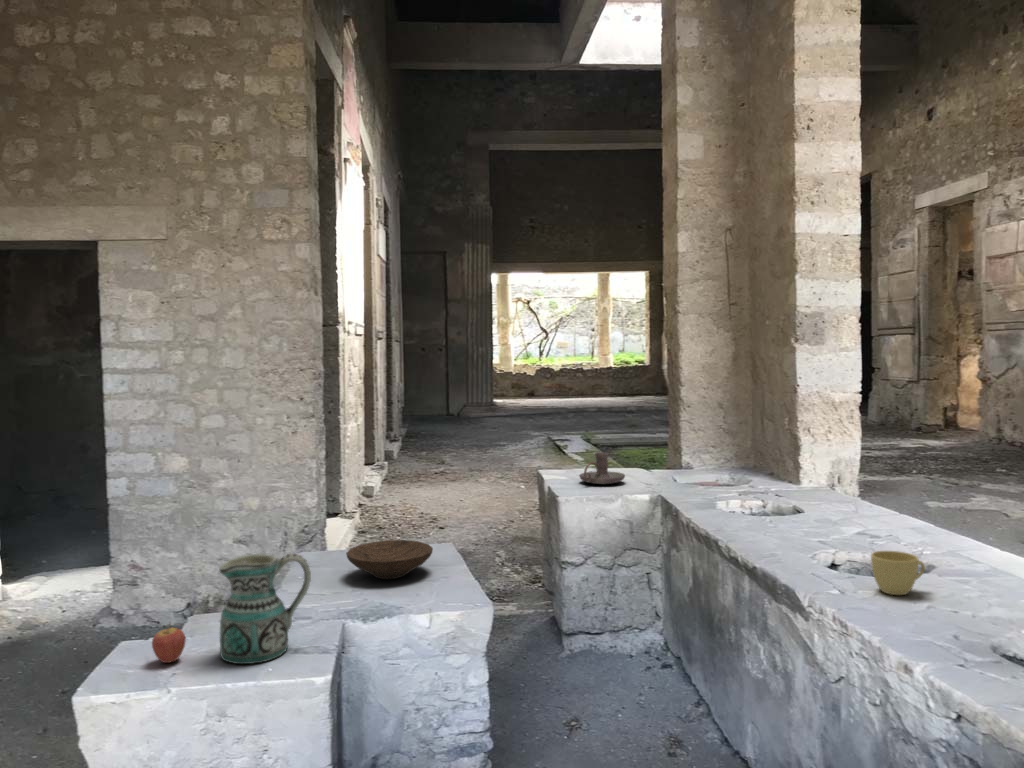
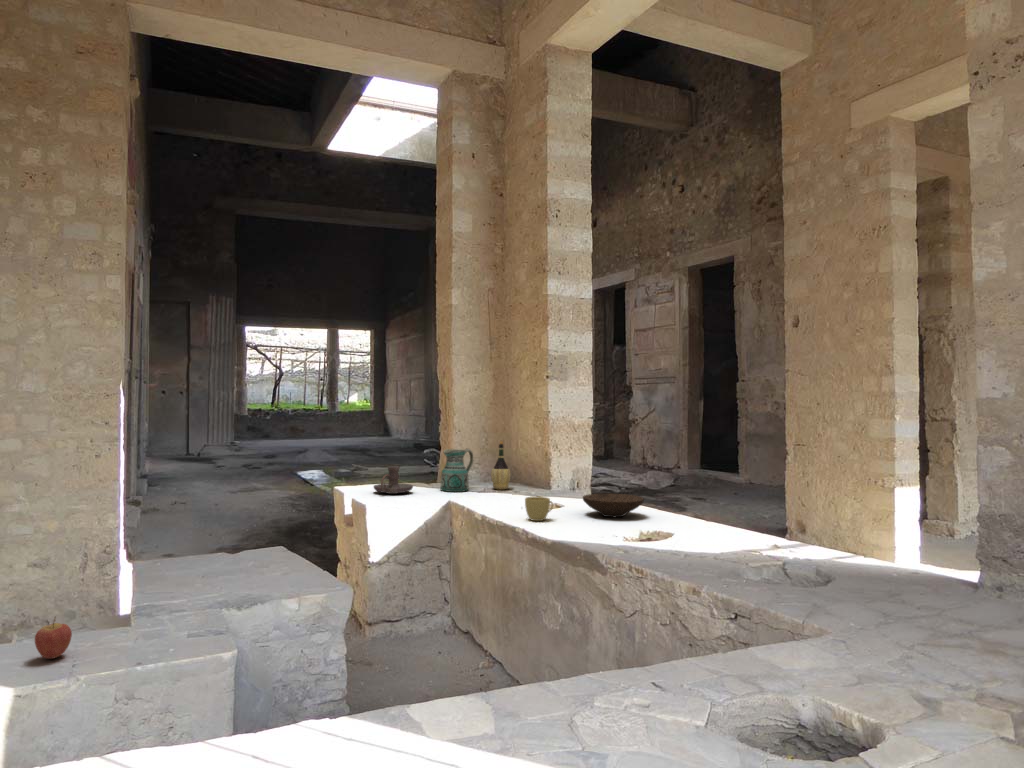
wine bottle: none [725,422,750,482] -> present [491,441,511,489]
wooden bowl: present [346,540,433,579] -> present [583,494,644,517]
cup: present [871,551,925,595] -> present [525,497,553,521]
ceramic pitcher: present [219,554,311,664] -> present [440,449,473,492]

